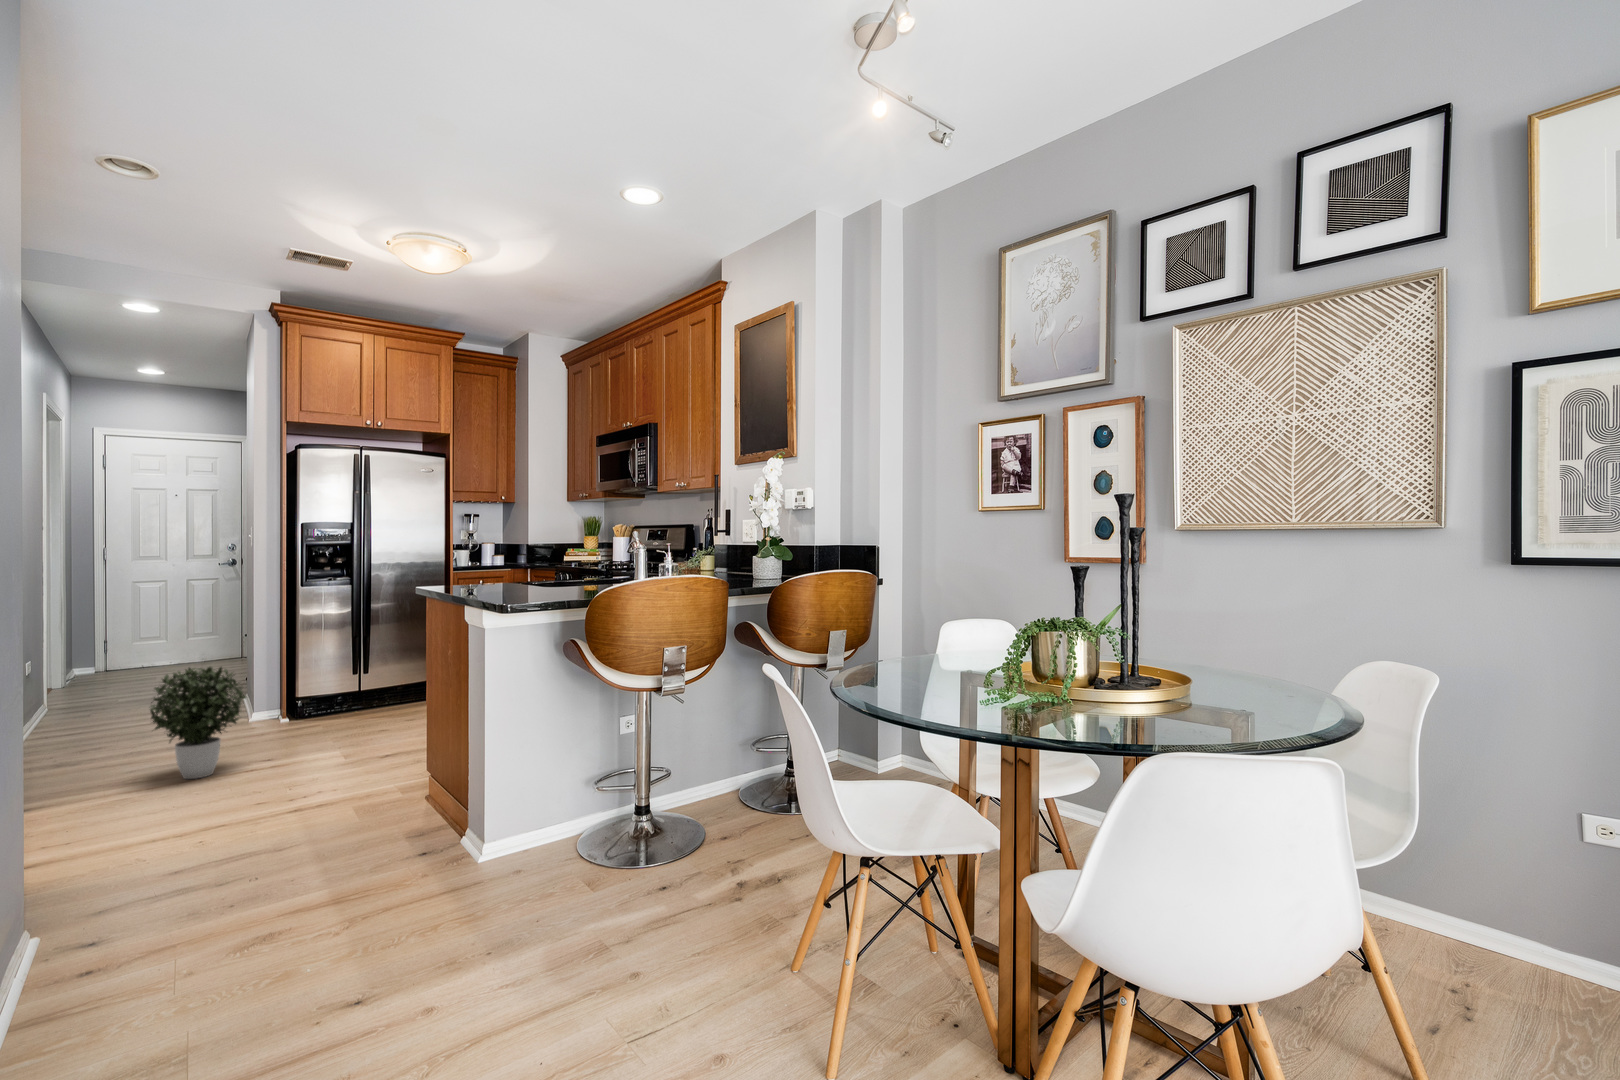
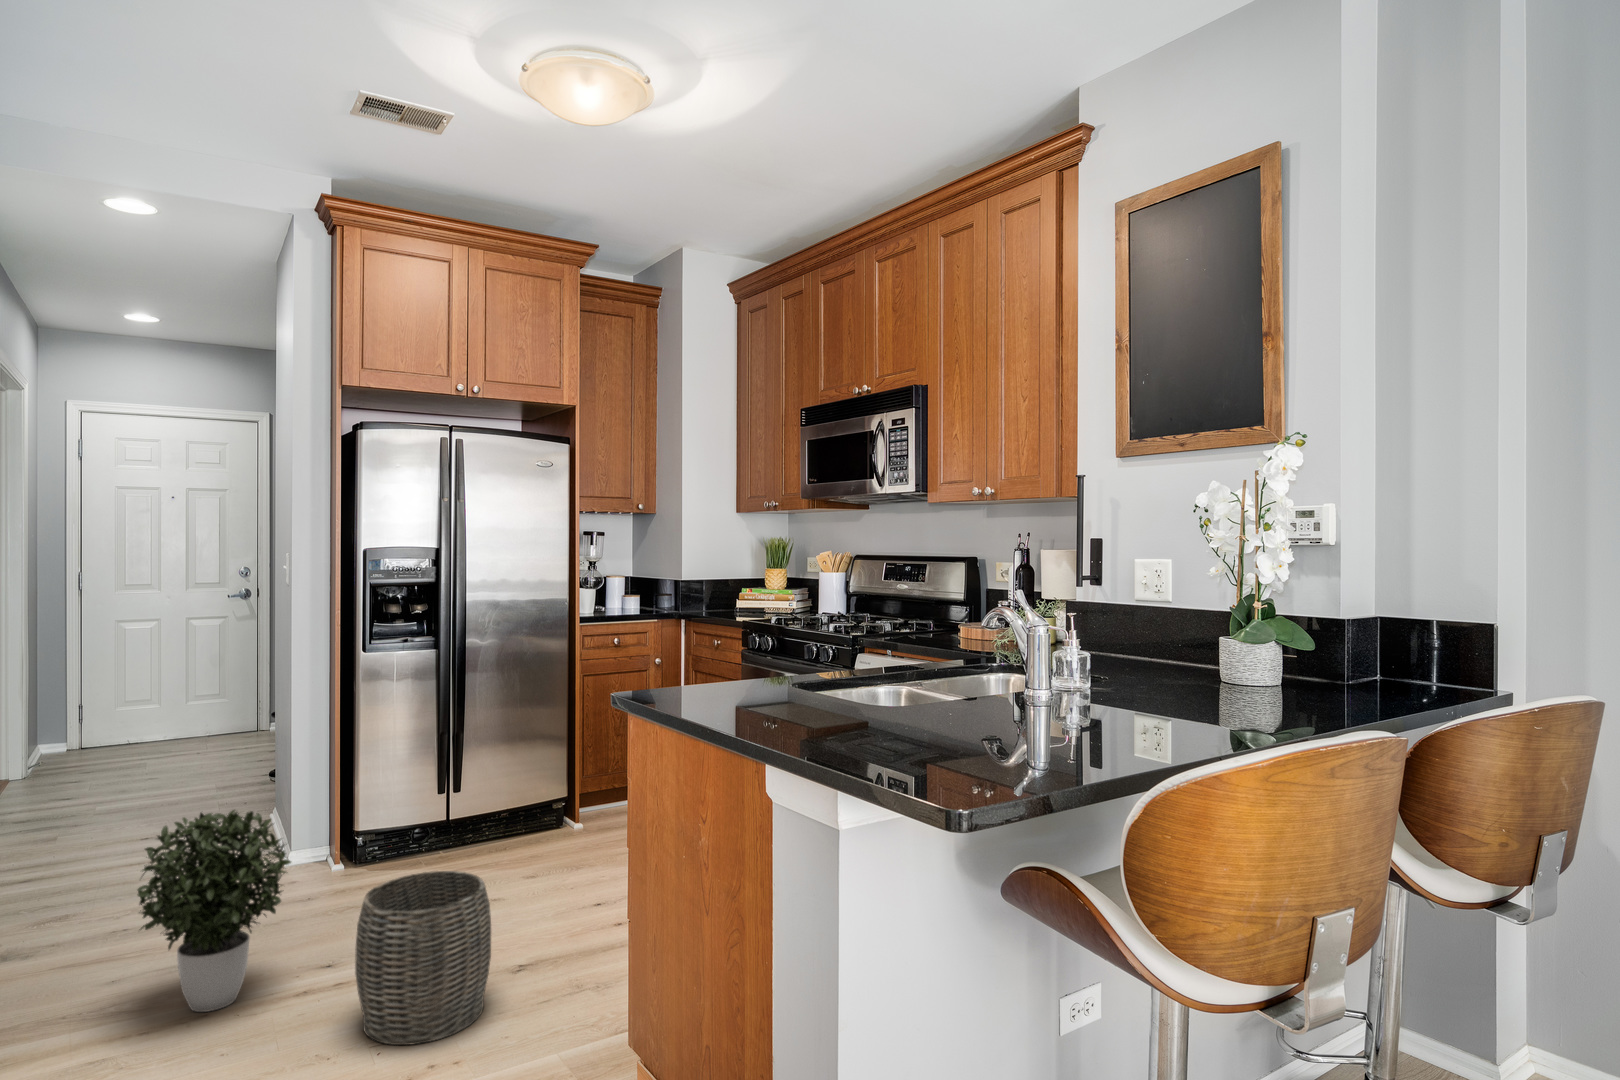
woven basket: none [283,698,367,785] -> present [355,871,491,1045]

